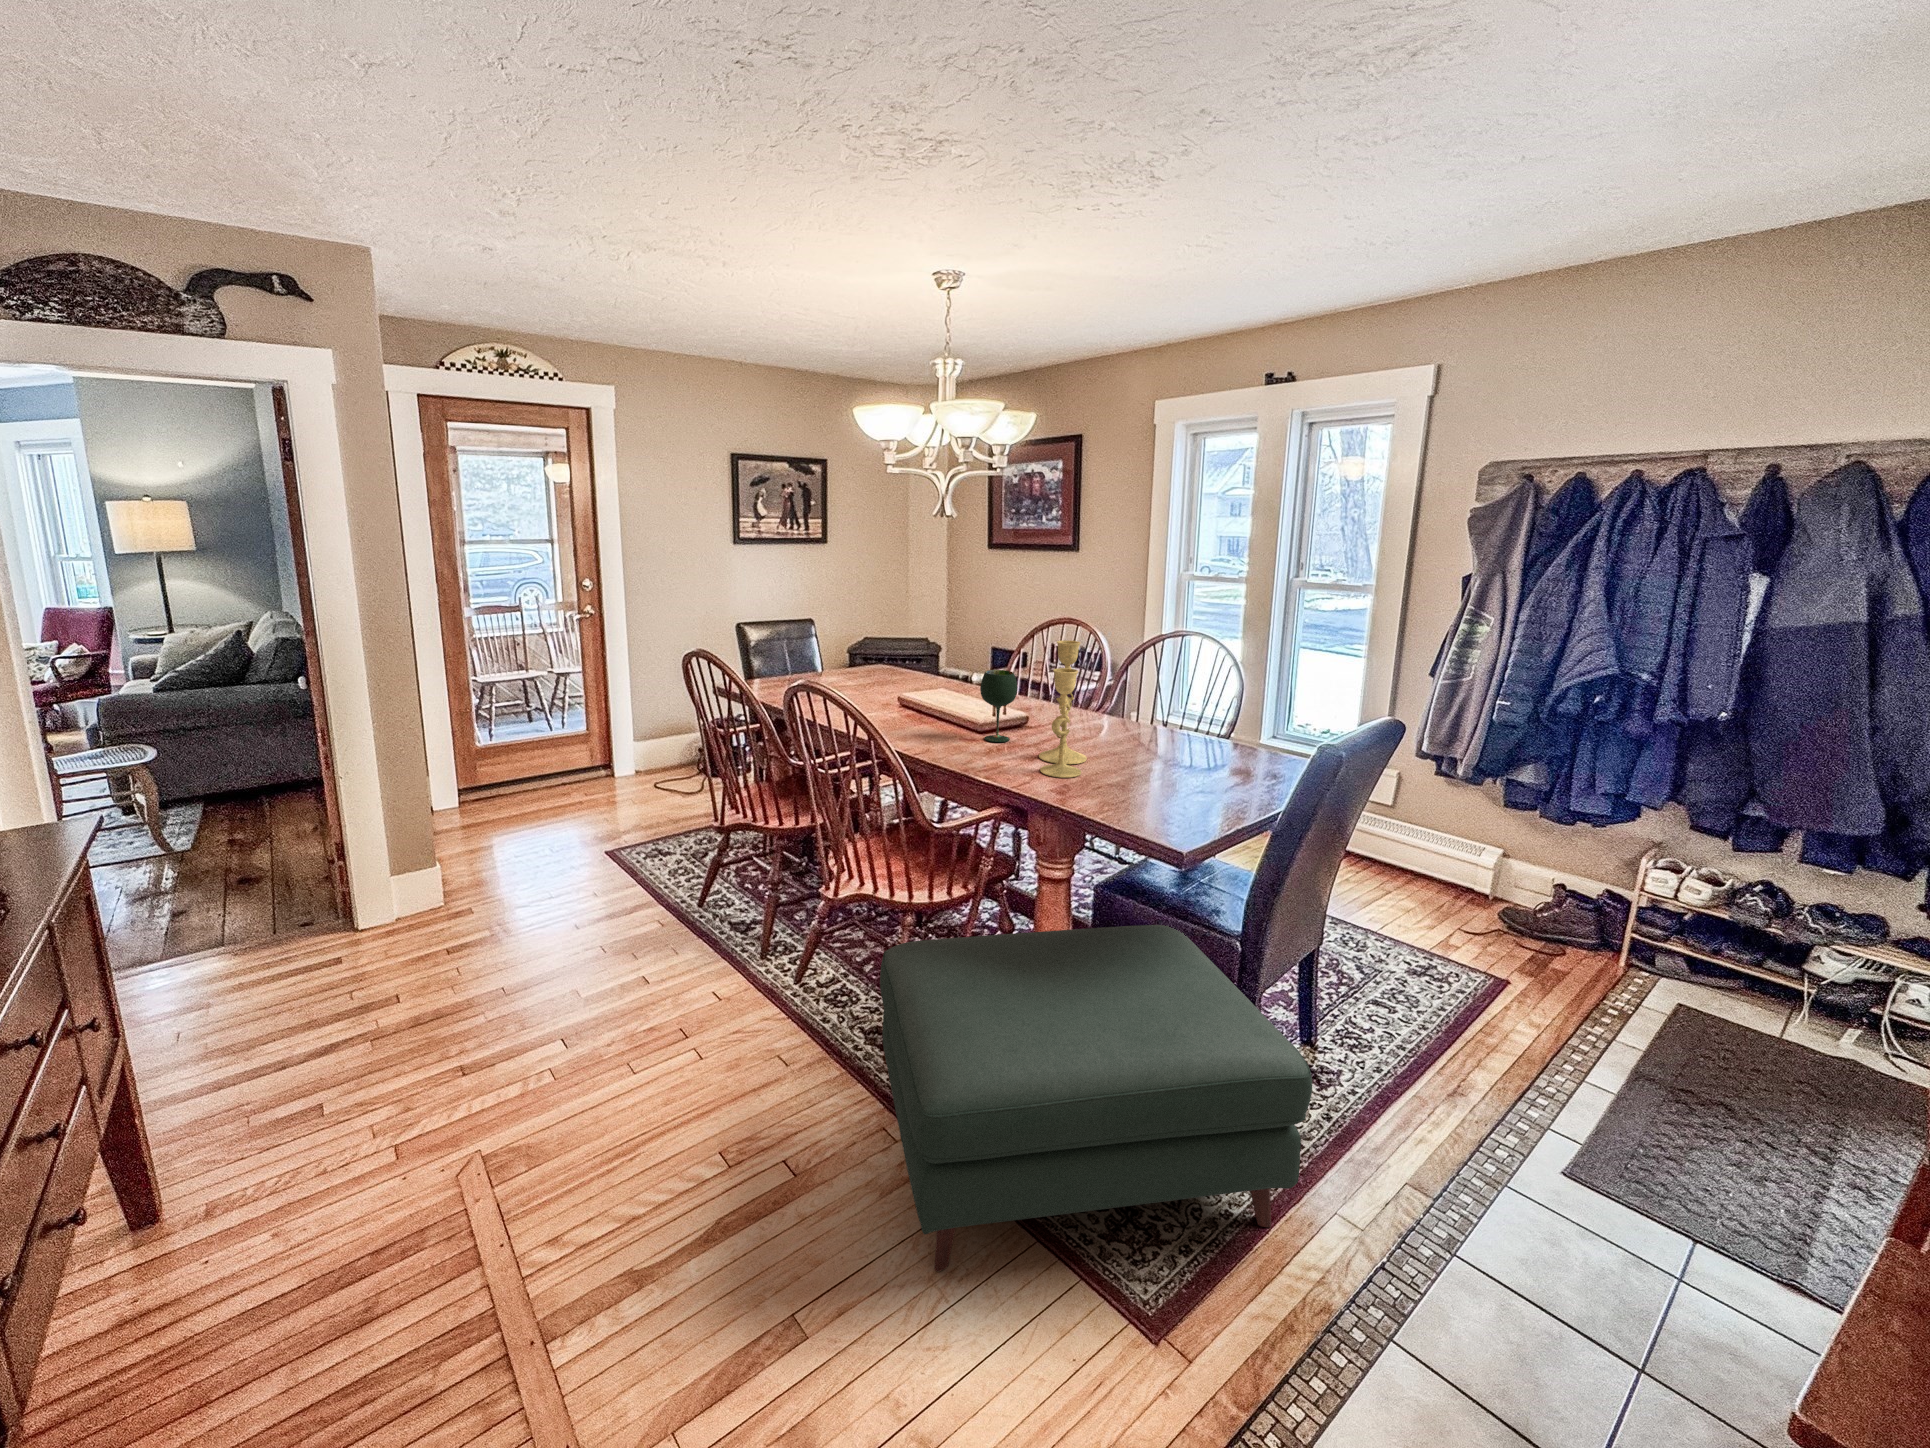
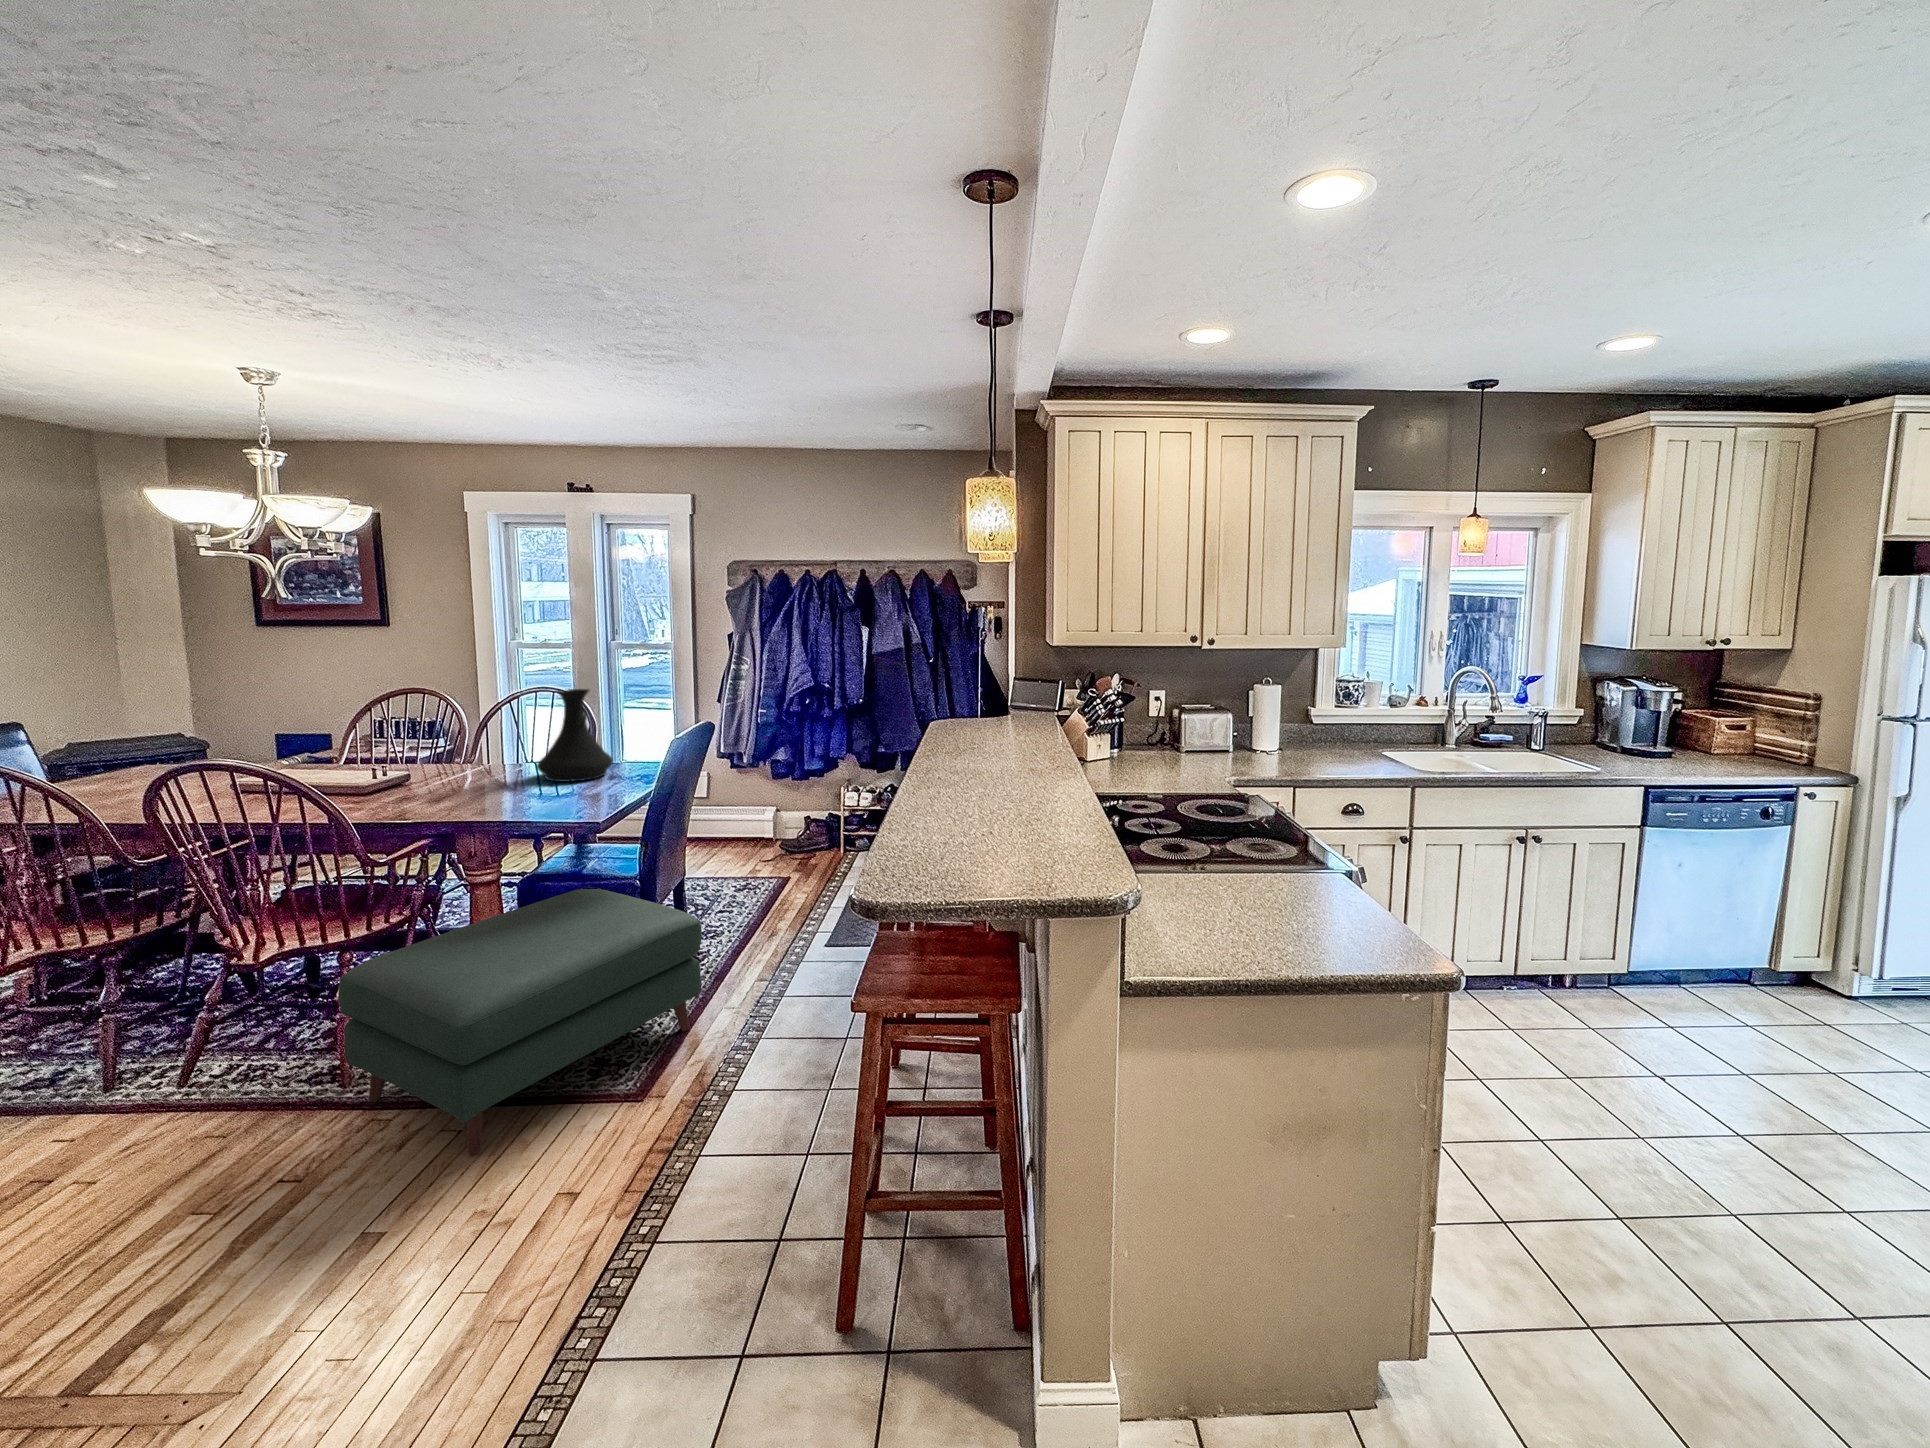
candlestick: present [1039,640,1087,778] -> none [443,698,493,805]
vase: none [1147,642,1244,770] -> present [537,689,613,782]
wine glass: present [980,670,1017,742] -> none [365,732,407,797]

